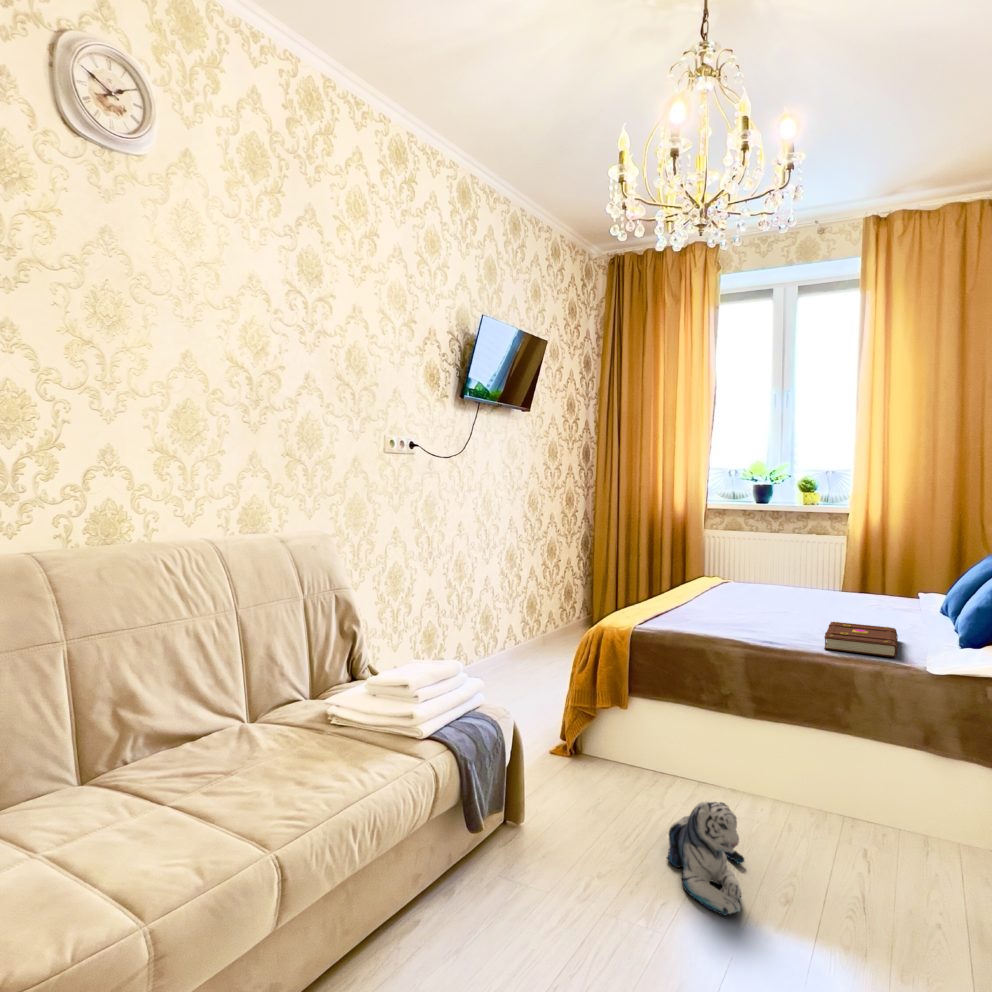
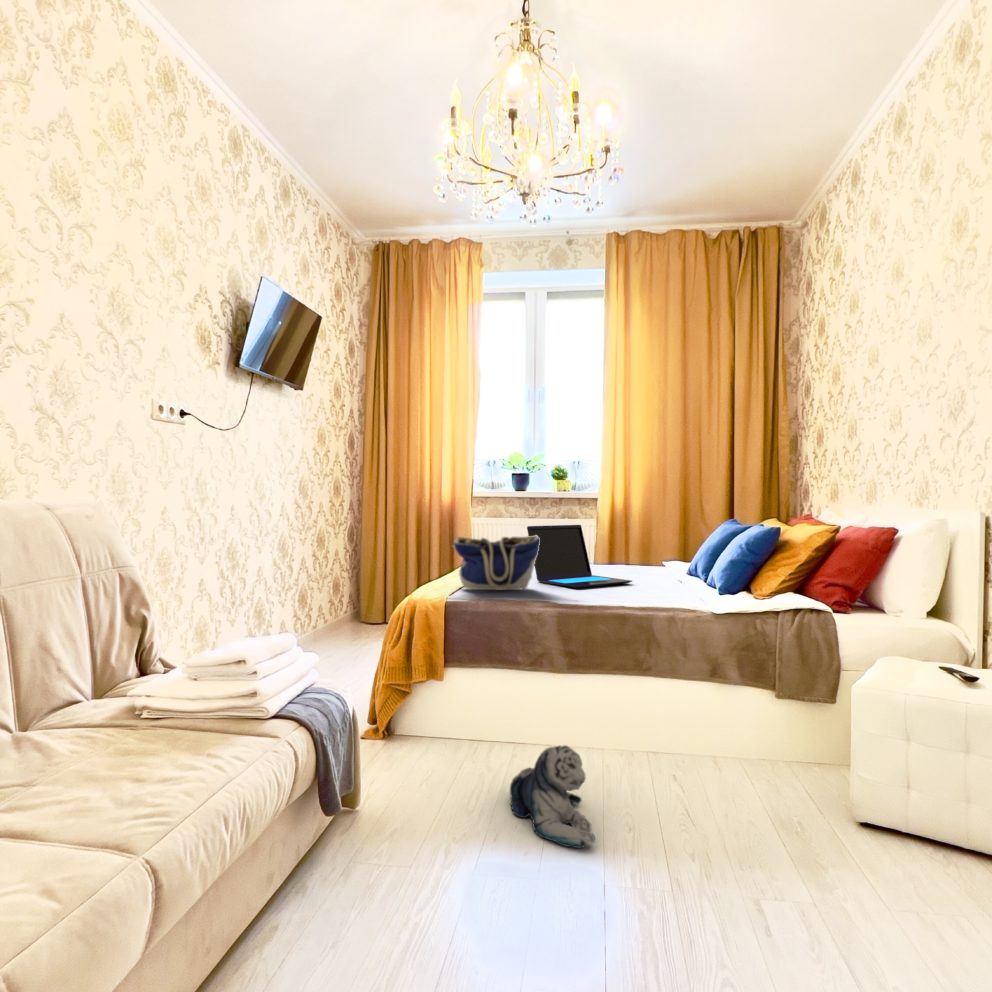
laptop: none [736,552,856,624] -> present [527,525,632,588]
tote bag: none [646,565,739,622] -> present [453,536,540,590]
book: present [824,622,898,657] -> none [618,581,682,604]

